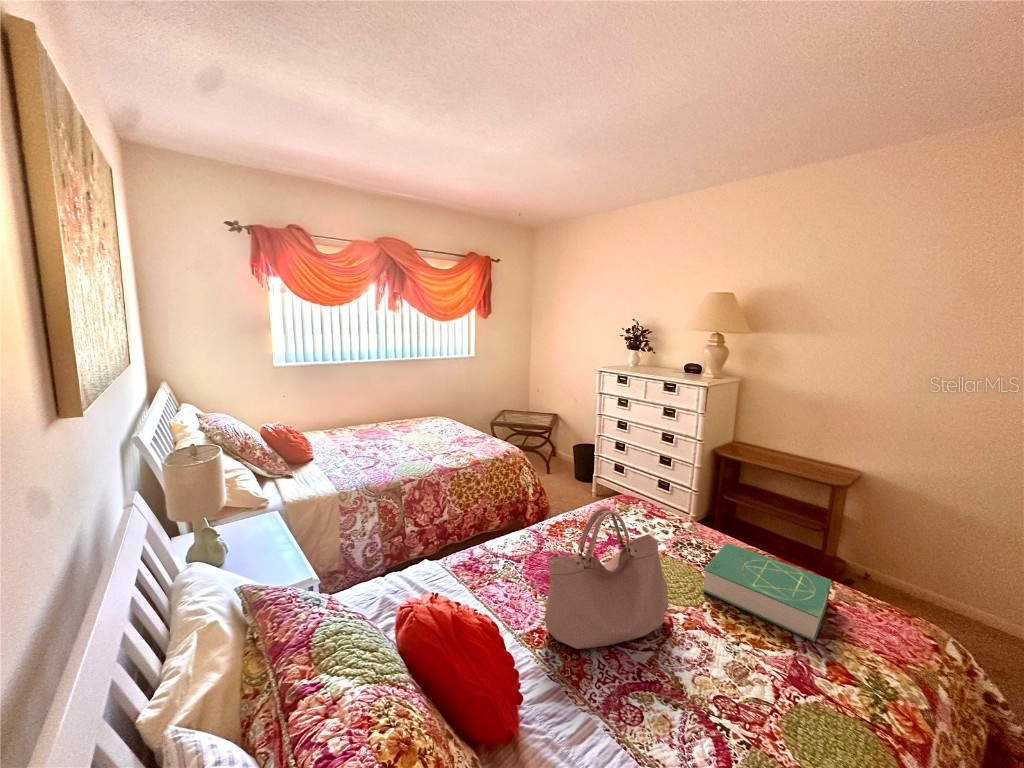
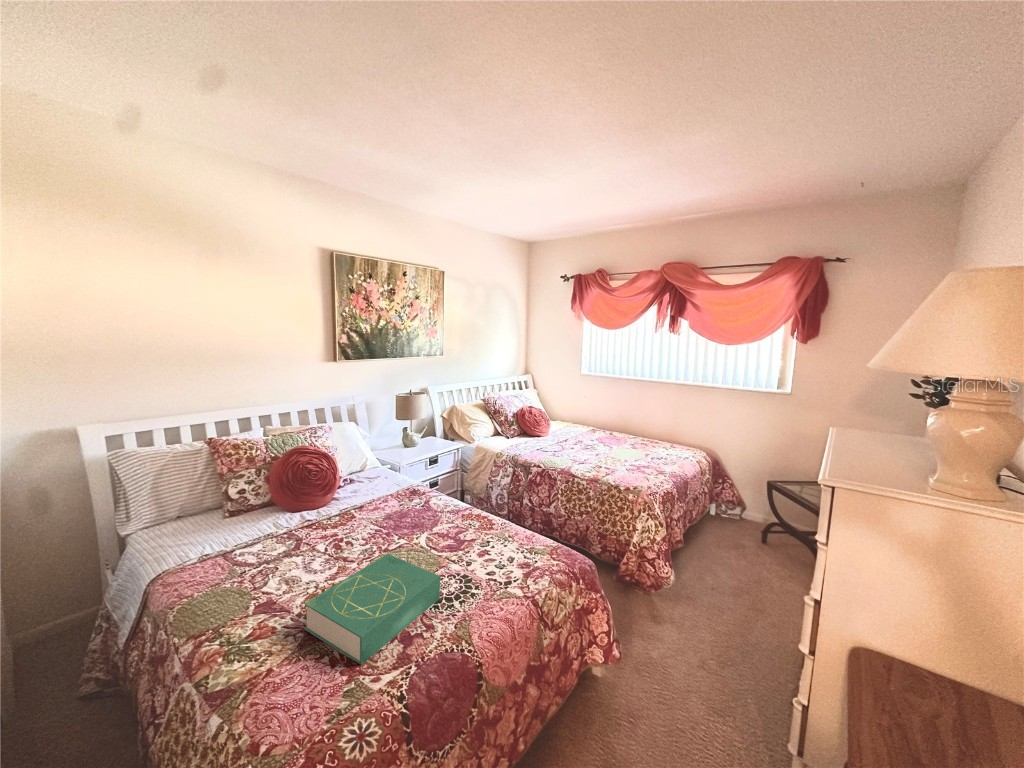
handbag: present [545,507,668,649] -> none [330,450,386,549]

